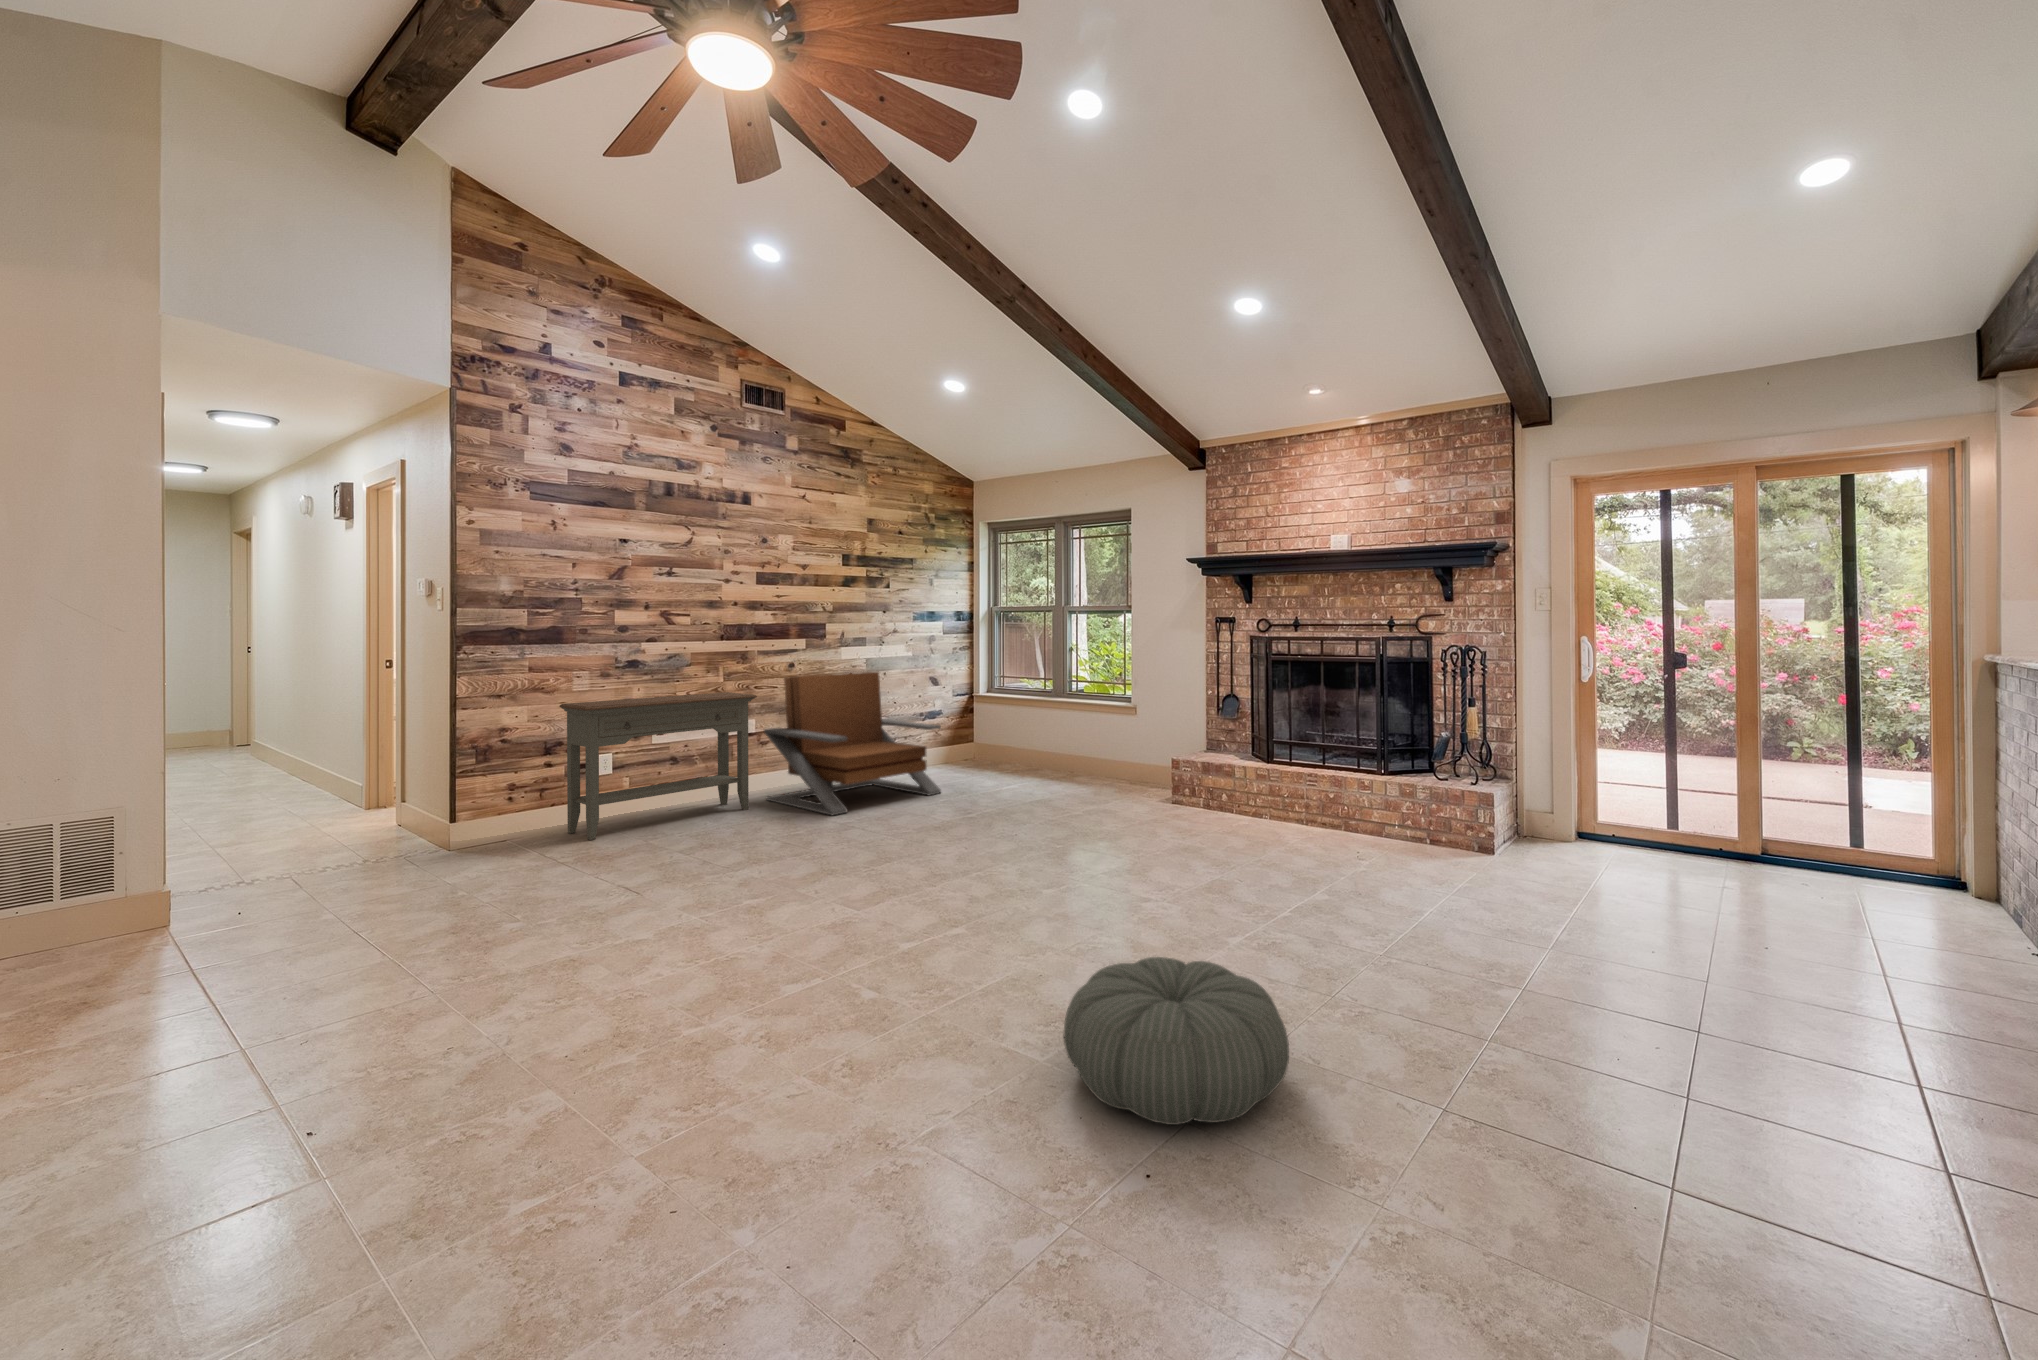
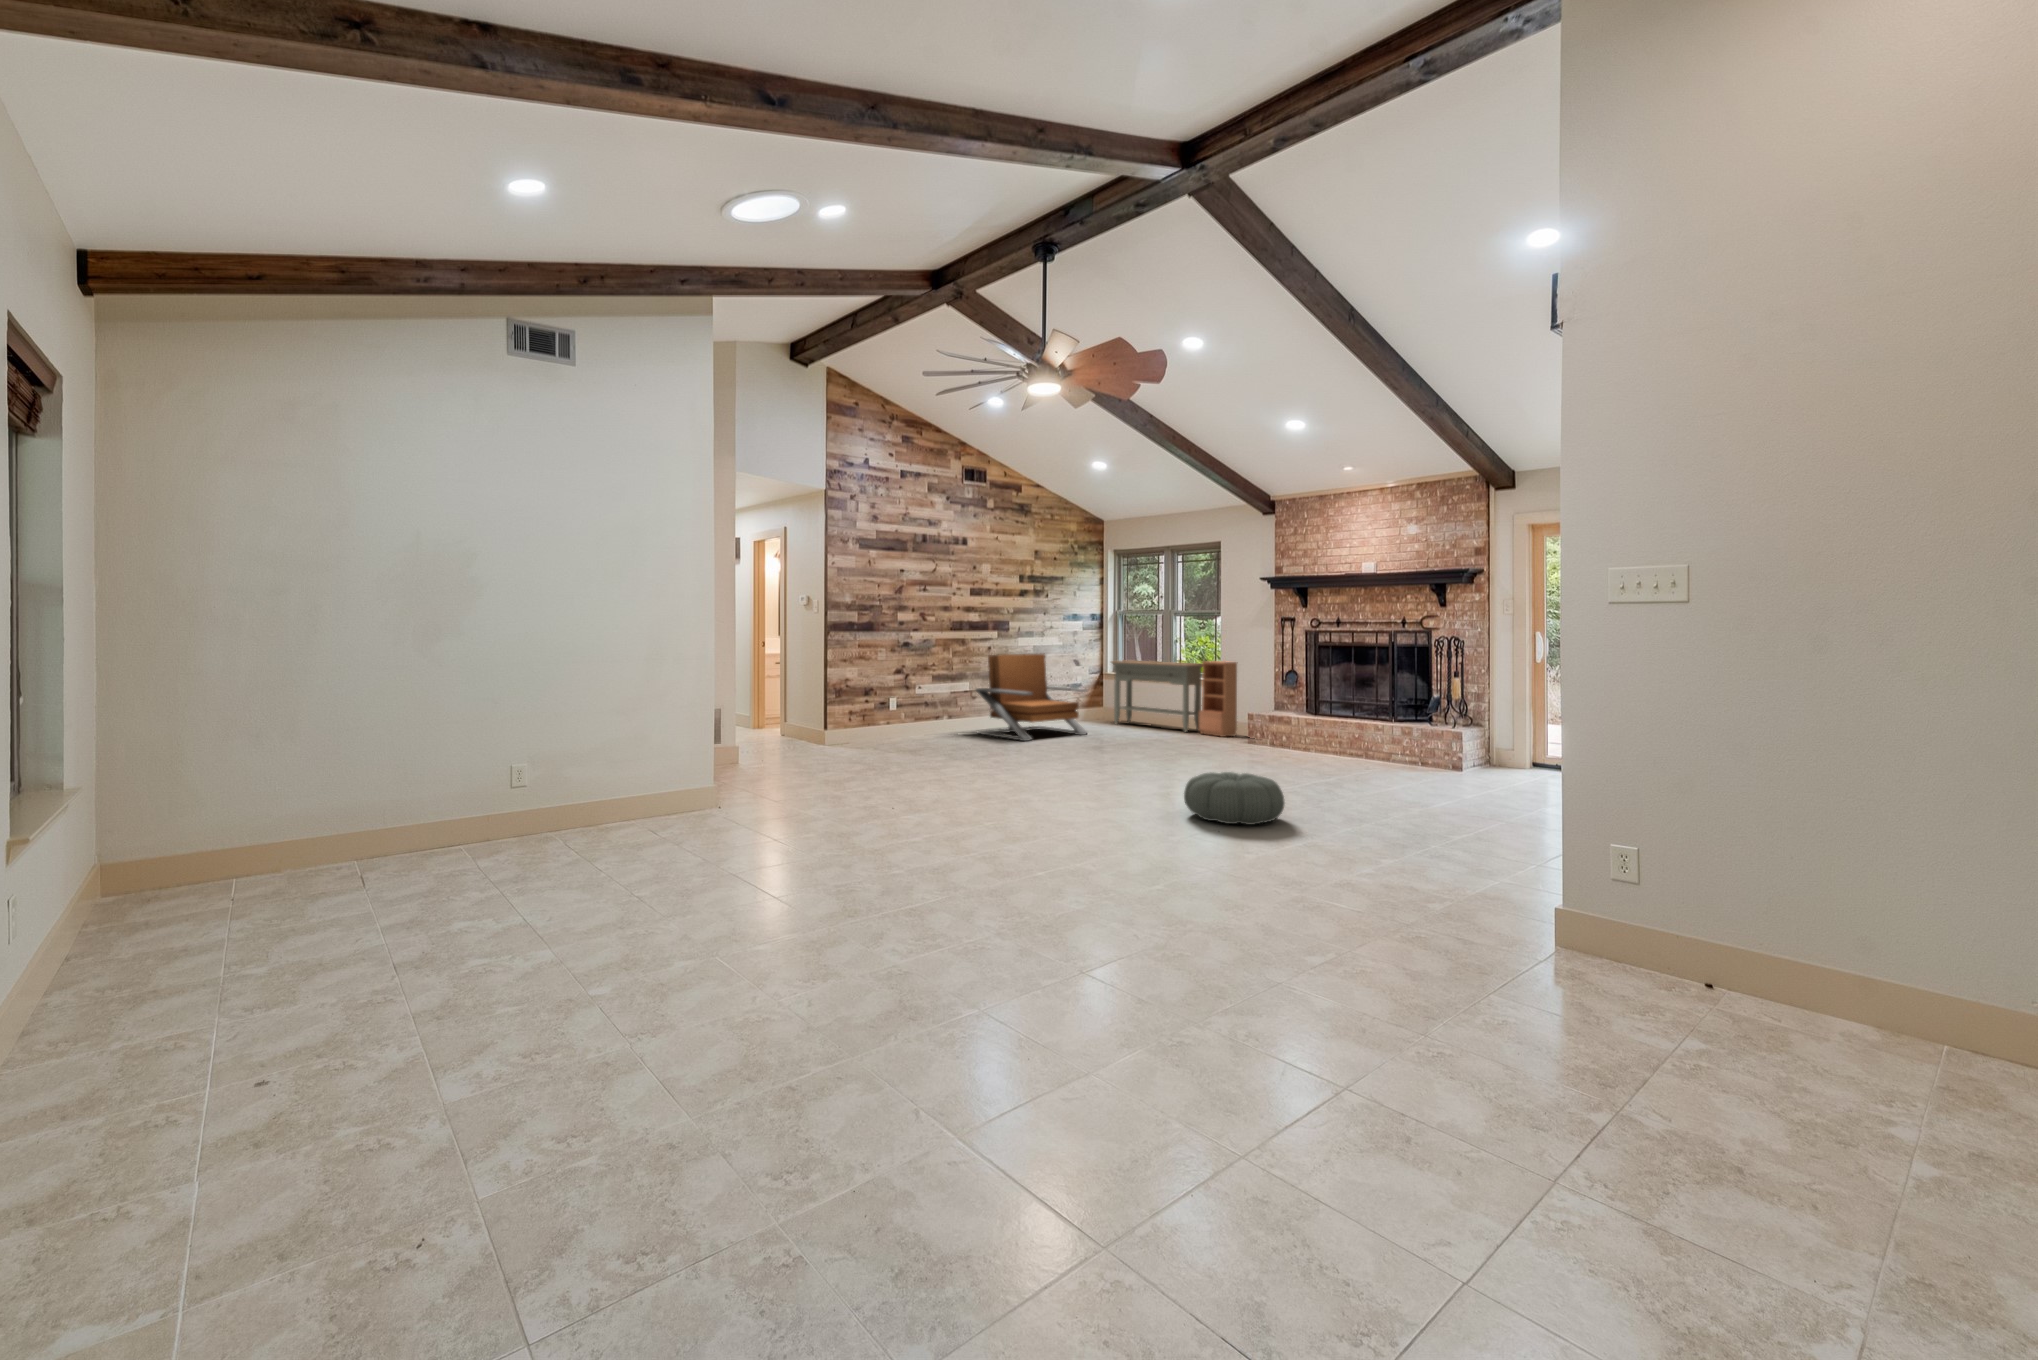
bookcase: none [1103,679,1155,790] -> present [1199,661,1237,737]
console table: present [560,692,757,840] -> present [1111,661,1203,732]

